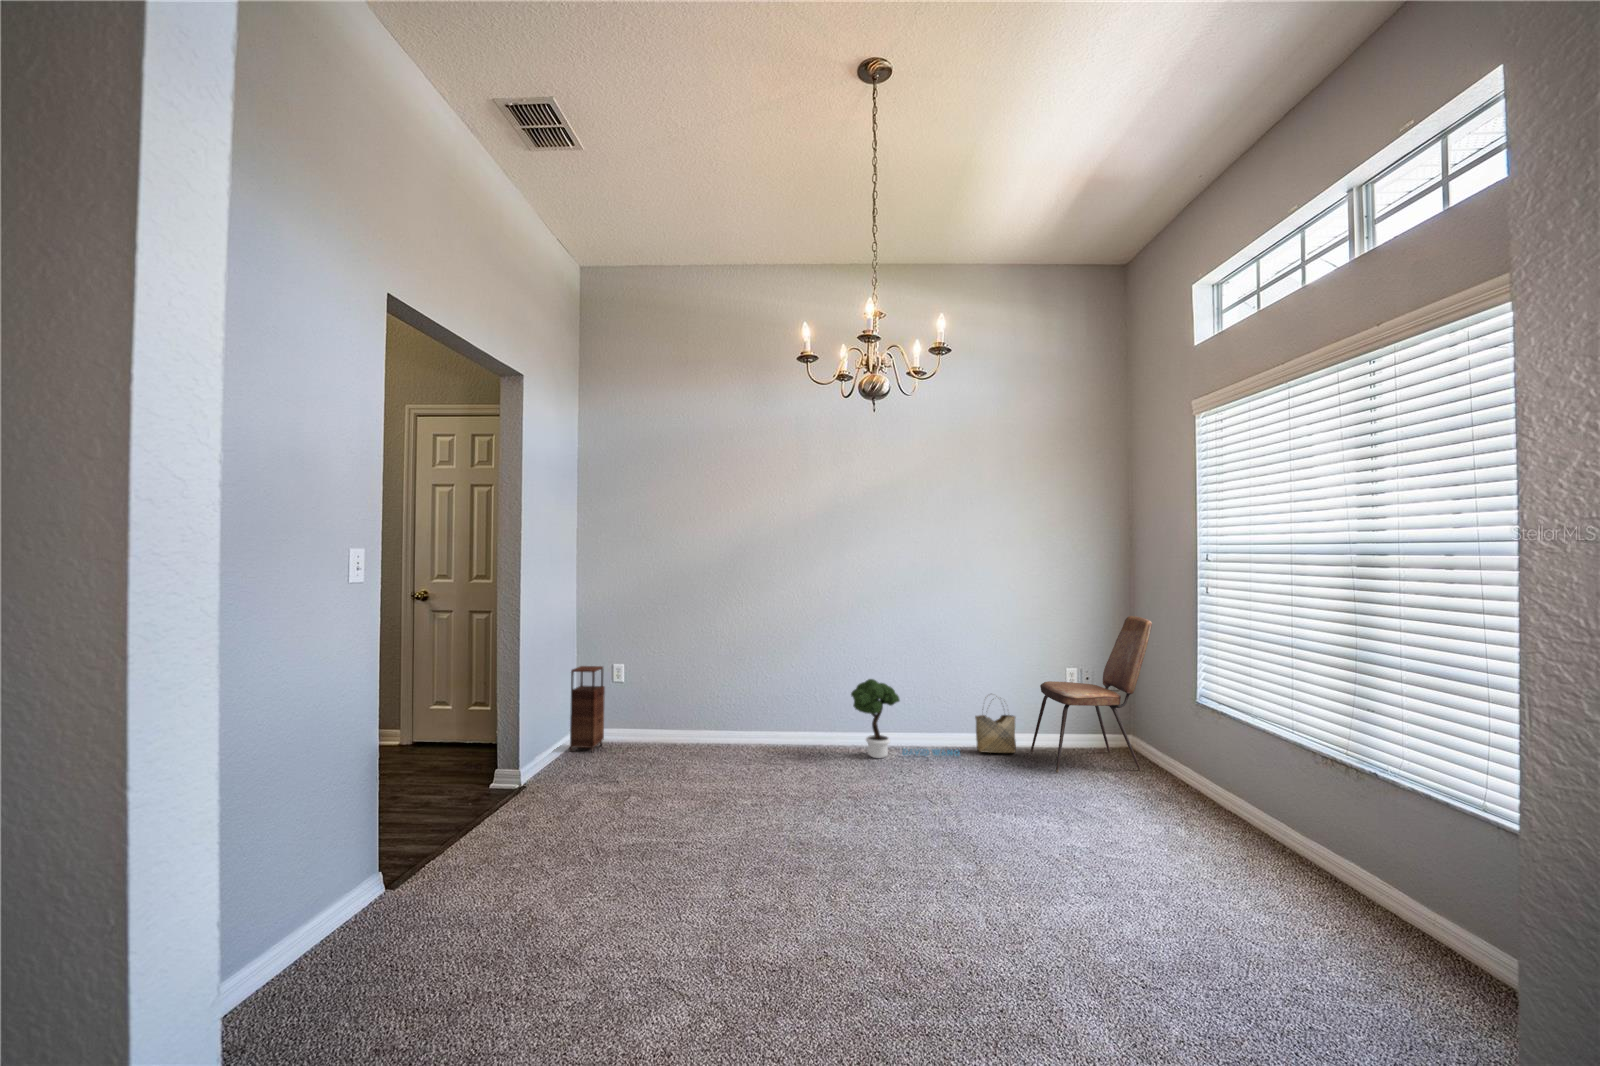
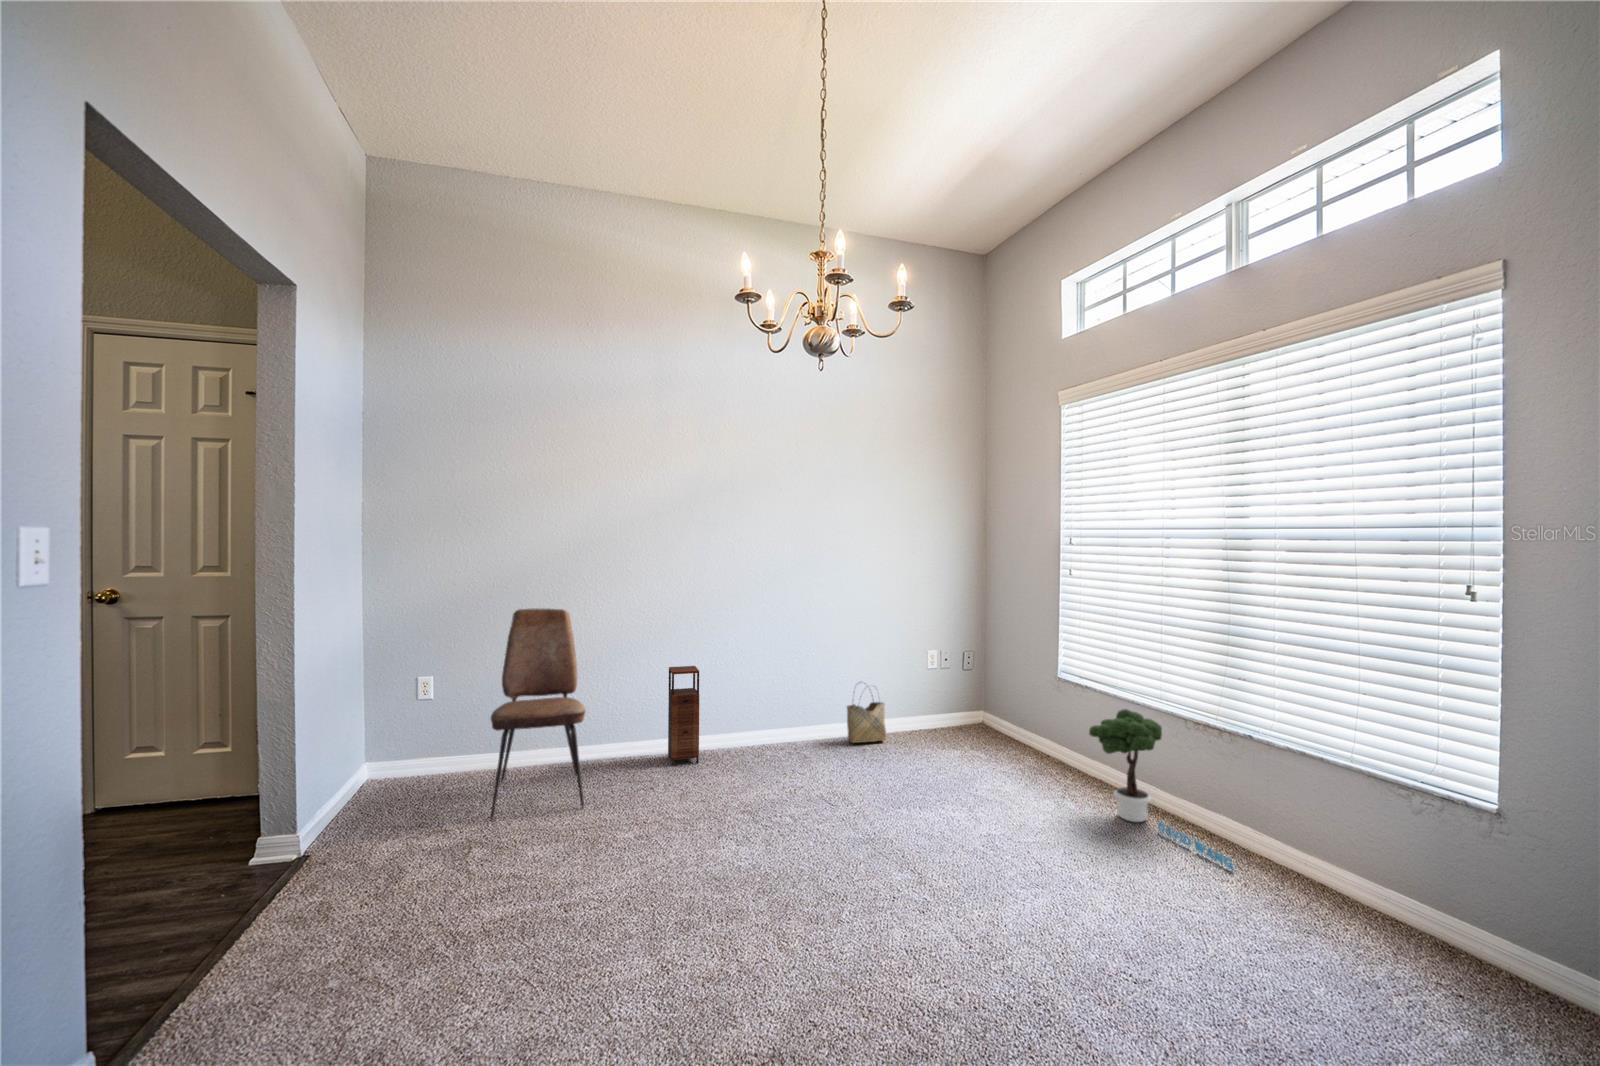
dining chair: present [1031,616,1152,772] -> present [490,609,586,820]
storage cabinet: present [570,666,605,752] -> present [668,666,699,765]
potted tree: present [851,679,960,758] -> present [1089,709,1233,869]

